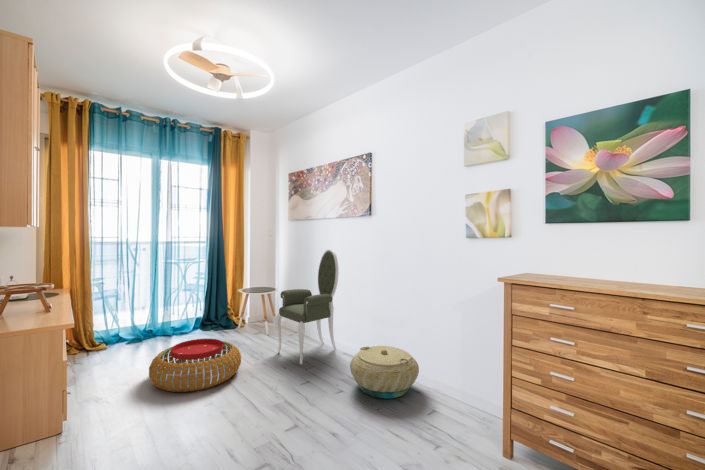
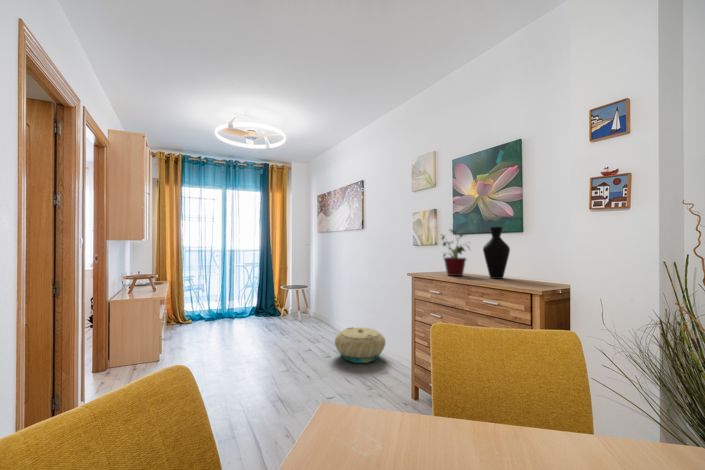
vase: none [629,212,677,286] -> present [483,227,510,279]
potted plant: none [540,215,603,282] -> present [442,230,470,276]
armchair: present [275,250,339,364] -> none [298,255,345,340]
pouf: present [149,339,241,392] -> none [210,317,270,349]

